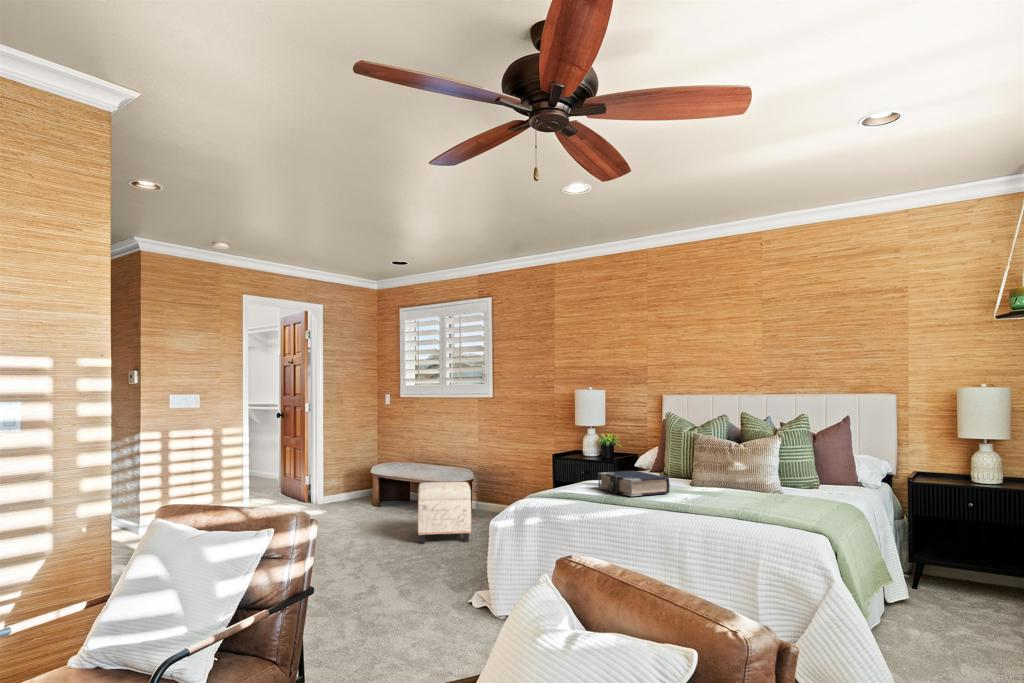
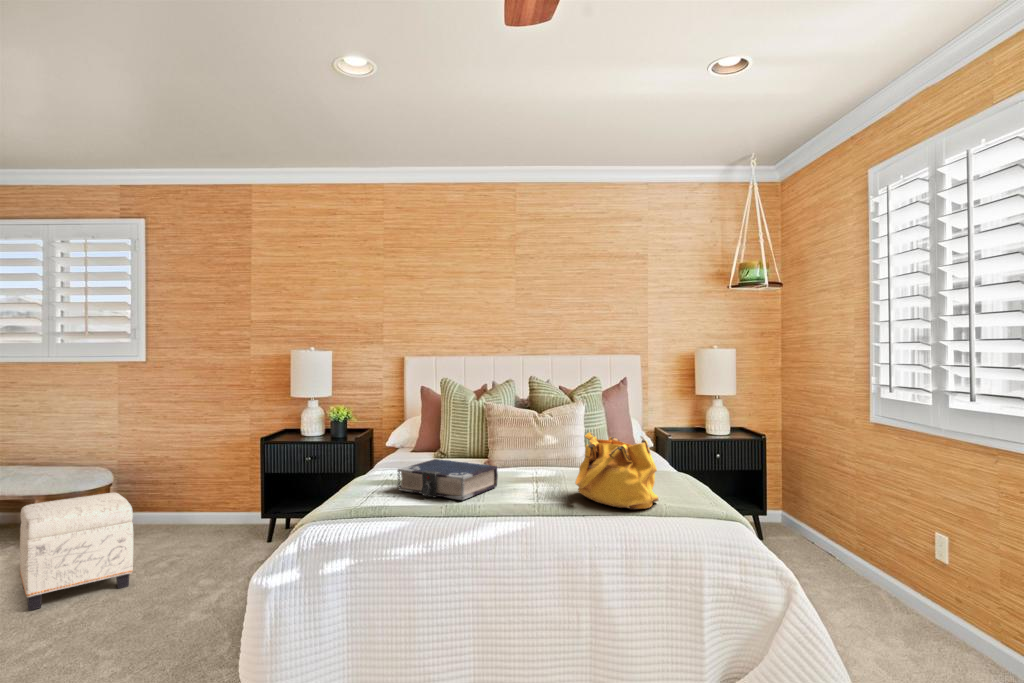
handbag: none [706,455,775,516] -> present [575,432,658,510]

